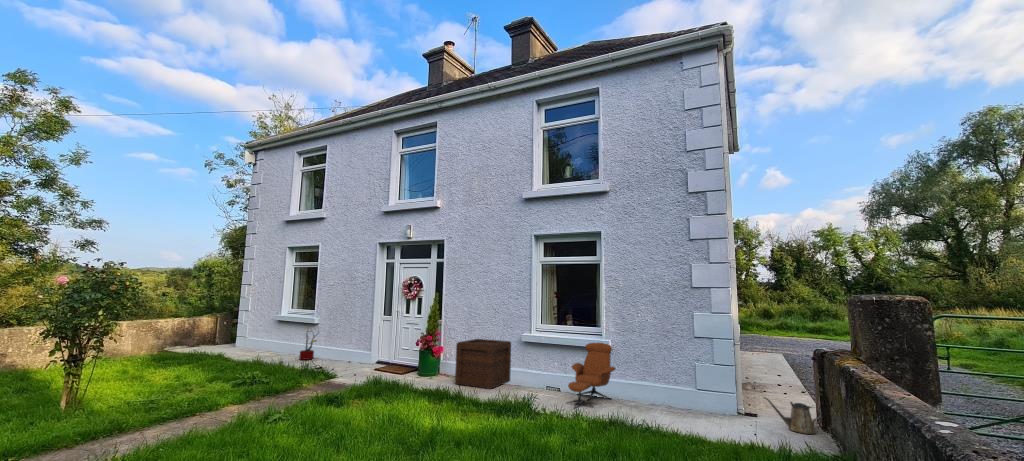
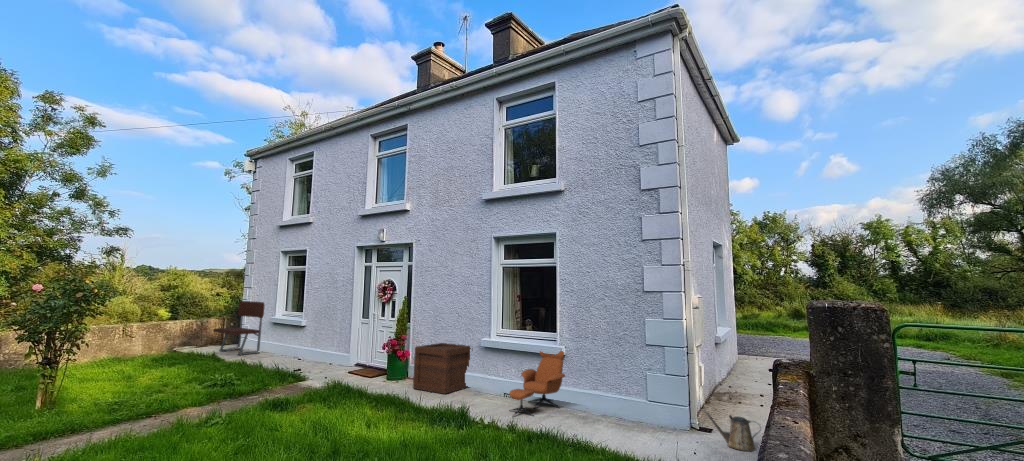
bench: none [214,298,270,354] -> present [213,301,265,355]
decorative plant: present [299,331,317,360] -> none [285,329,303,362]

